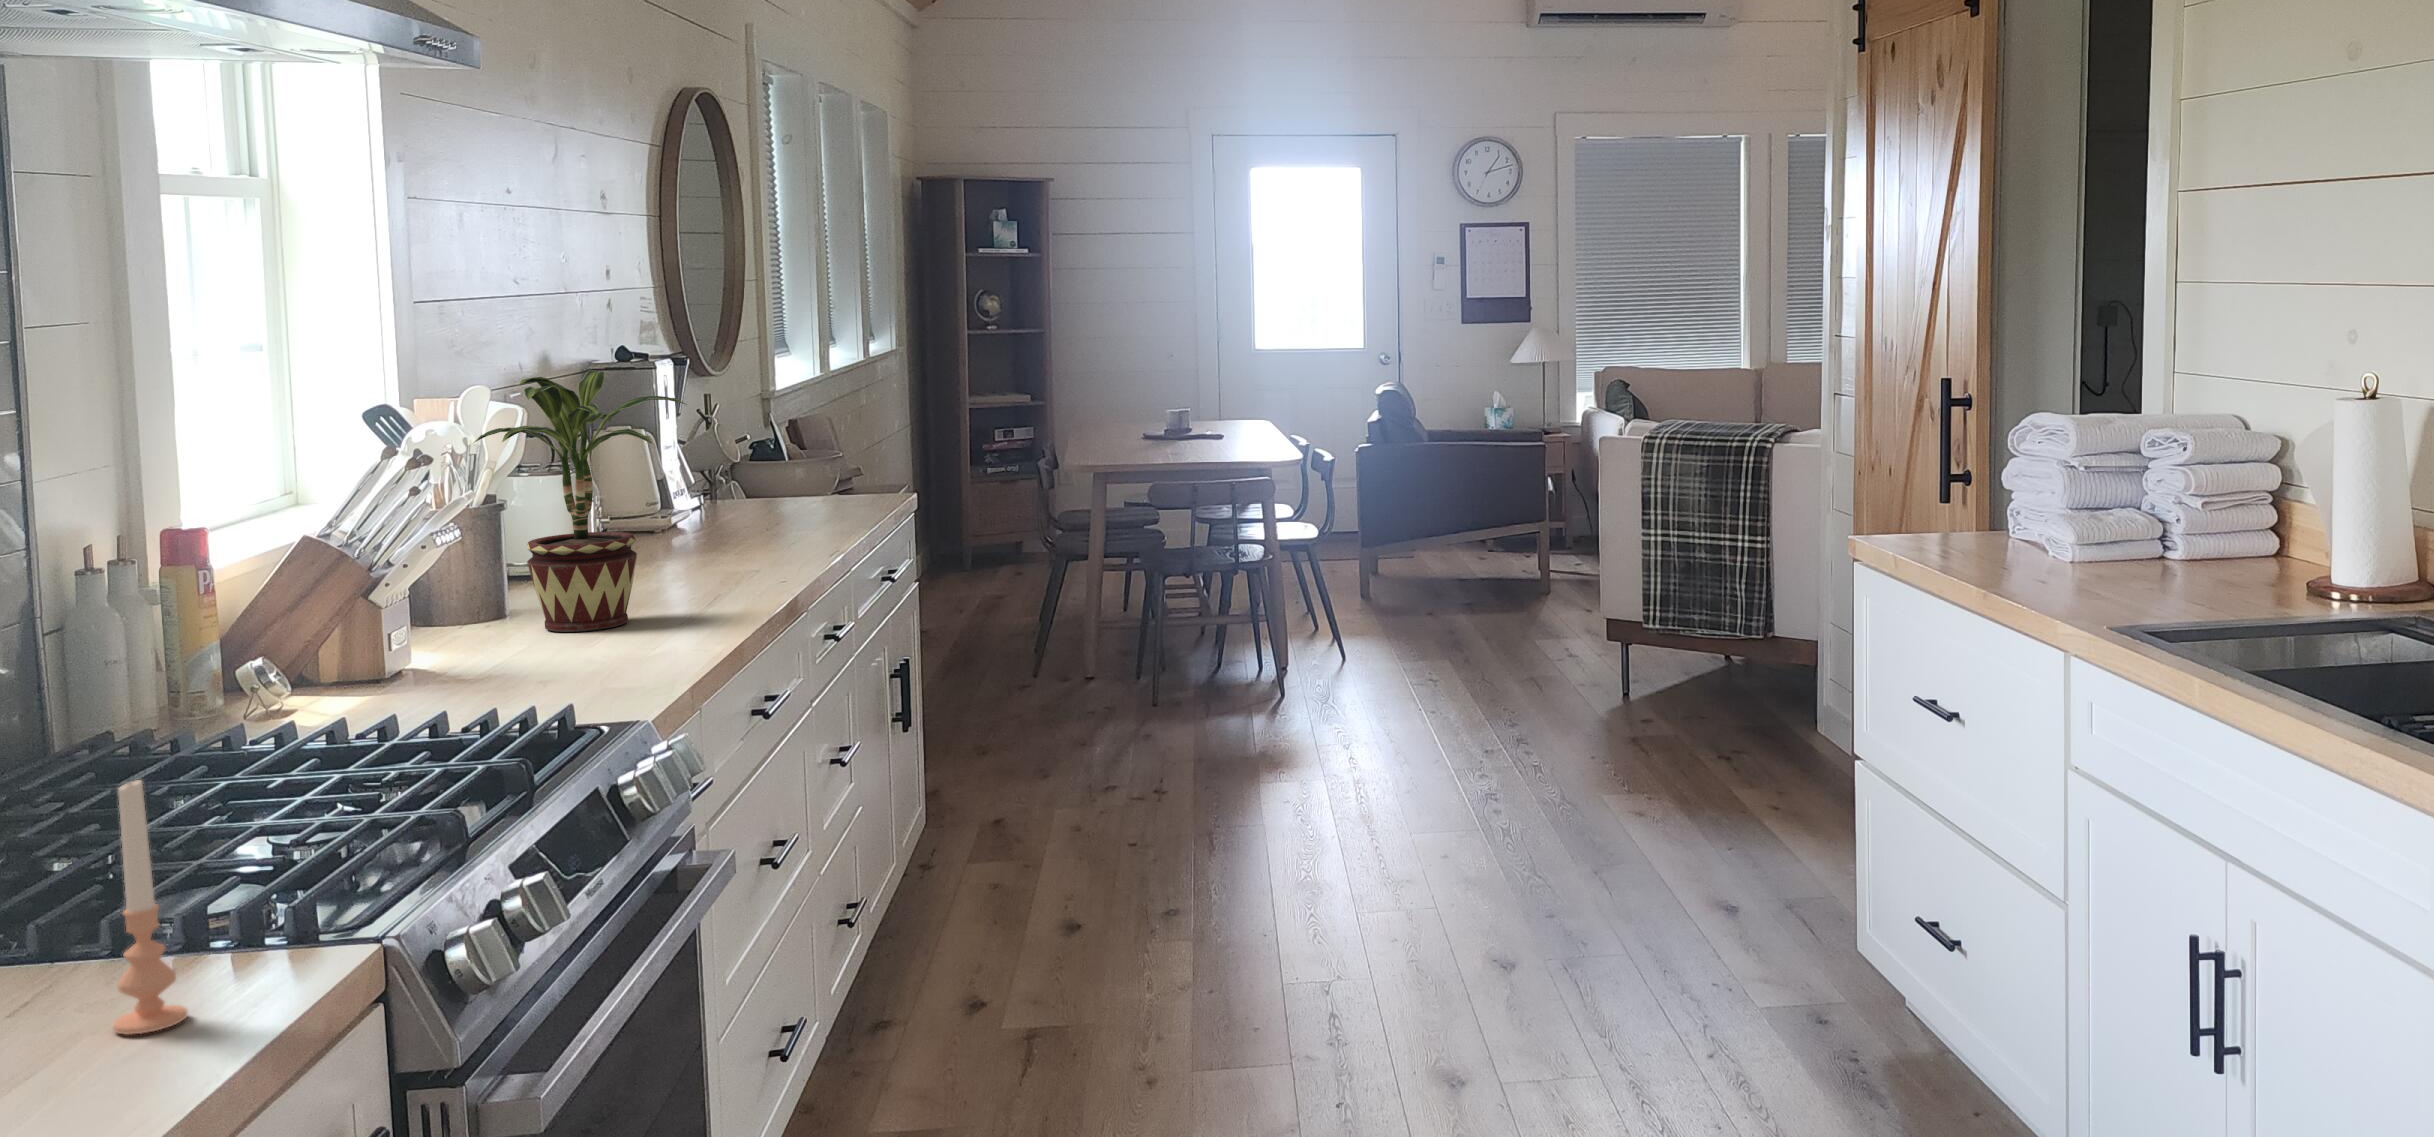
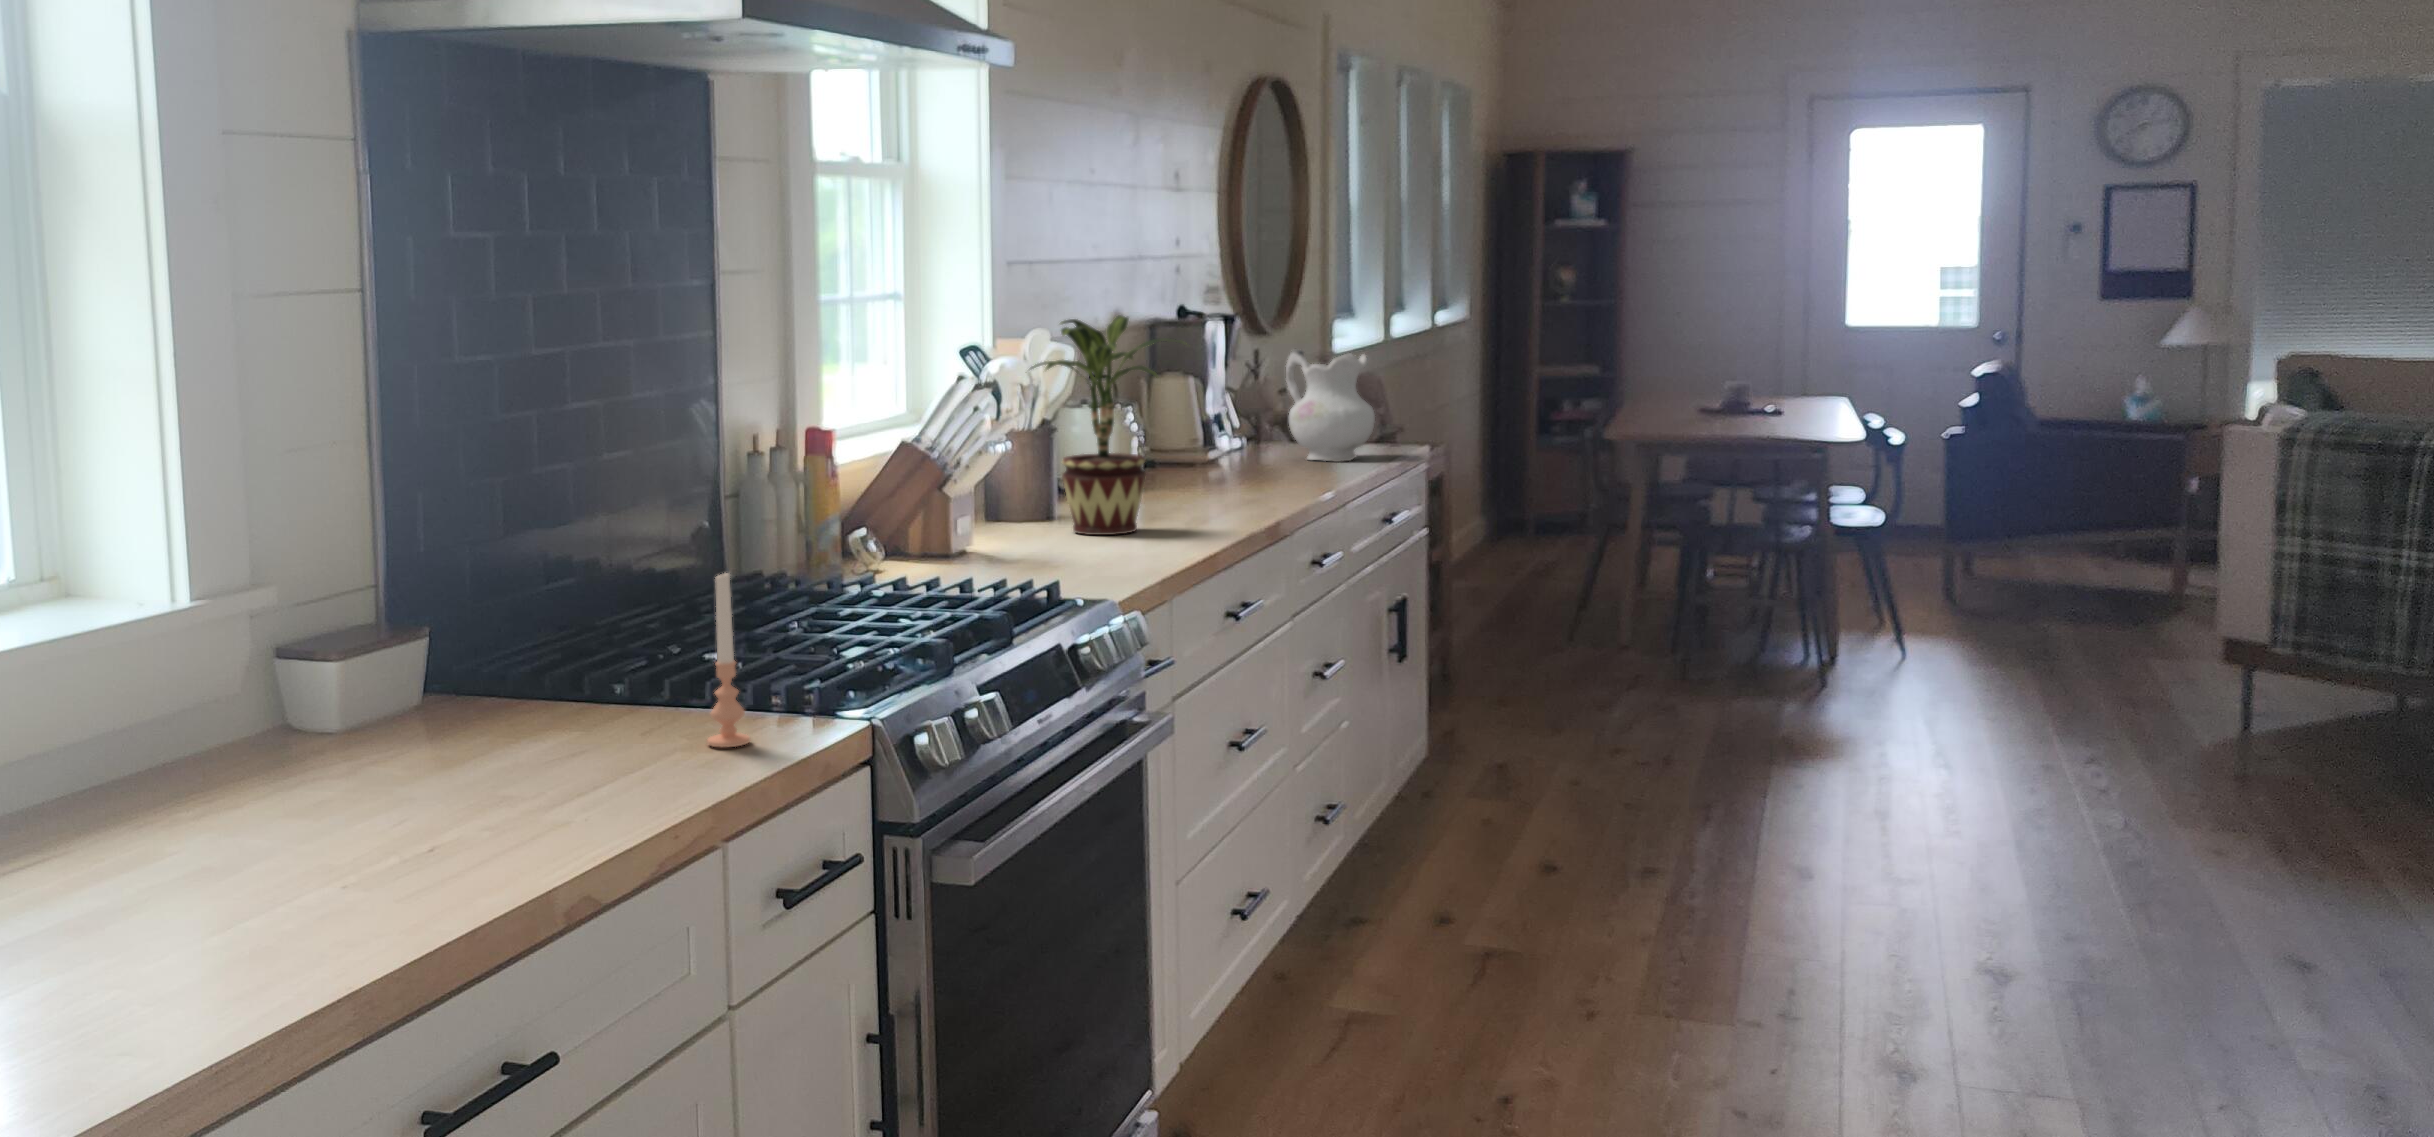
ceramic pitcher: none [752,395,856,516] -> present [1286,349,1375,462]

